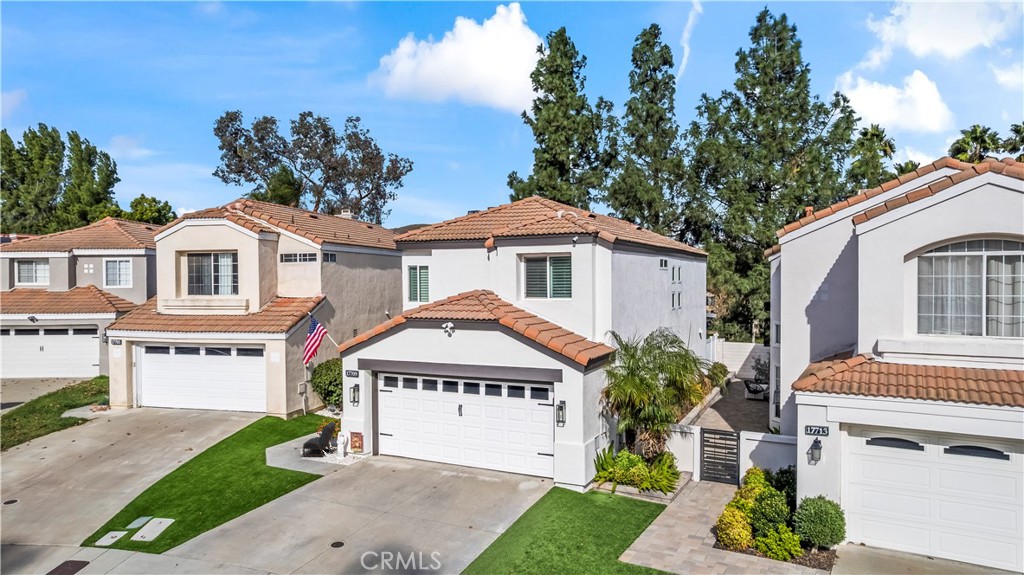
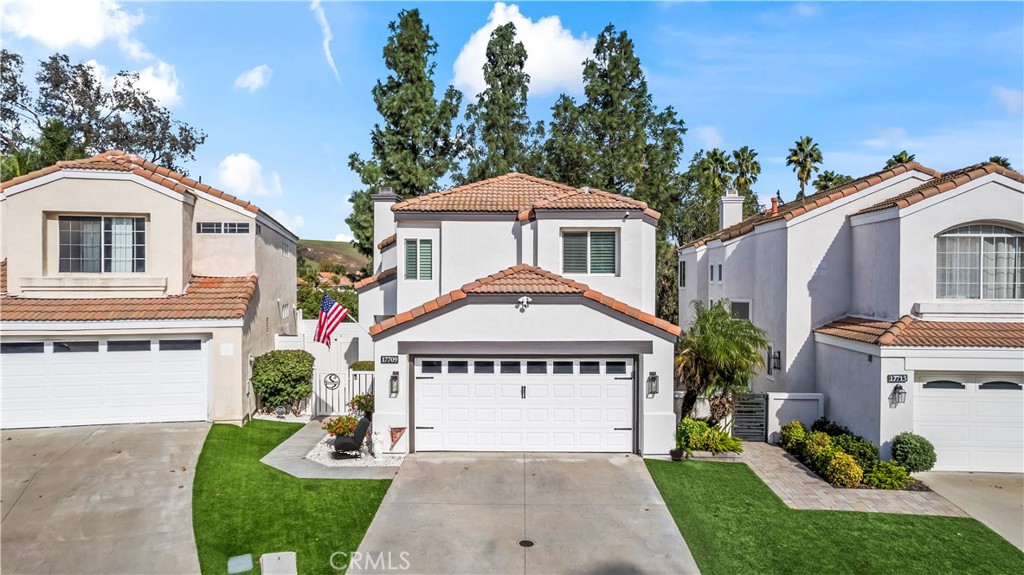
potted tree: none [579,460,598,493] -> present [669,430,687,460]

